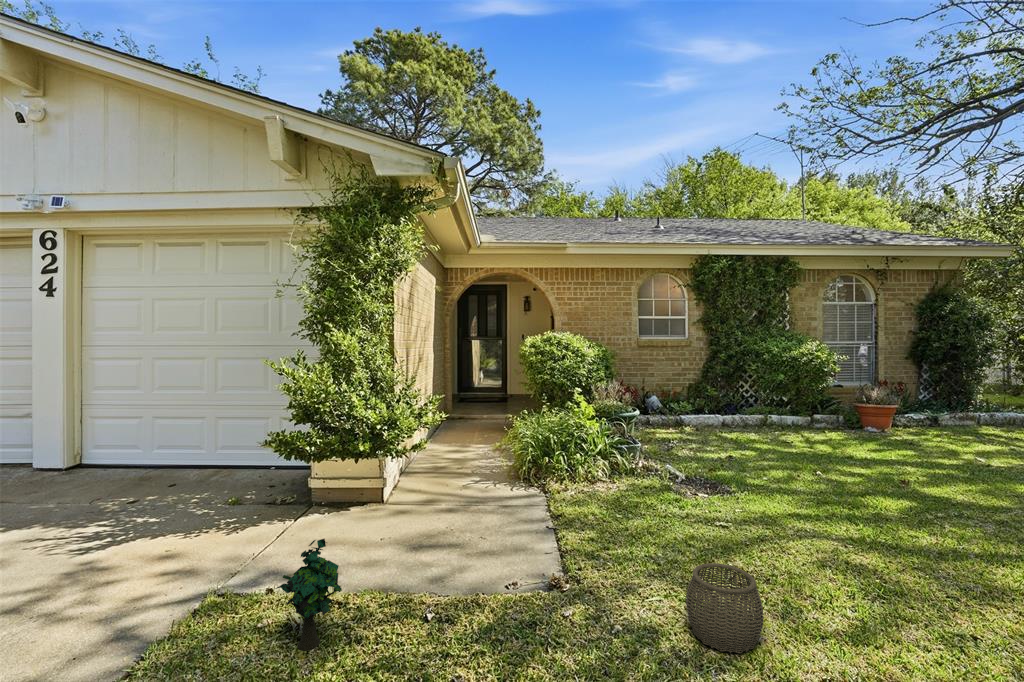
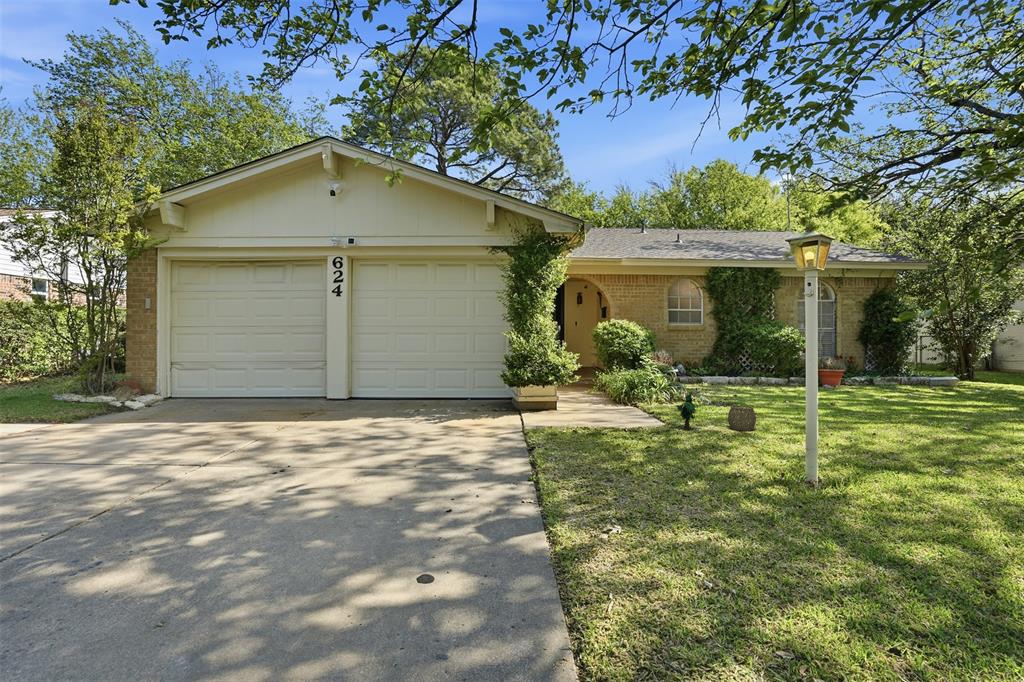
decorative plant: present [276,539,342,650] -> present [676,392,698,431]

